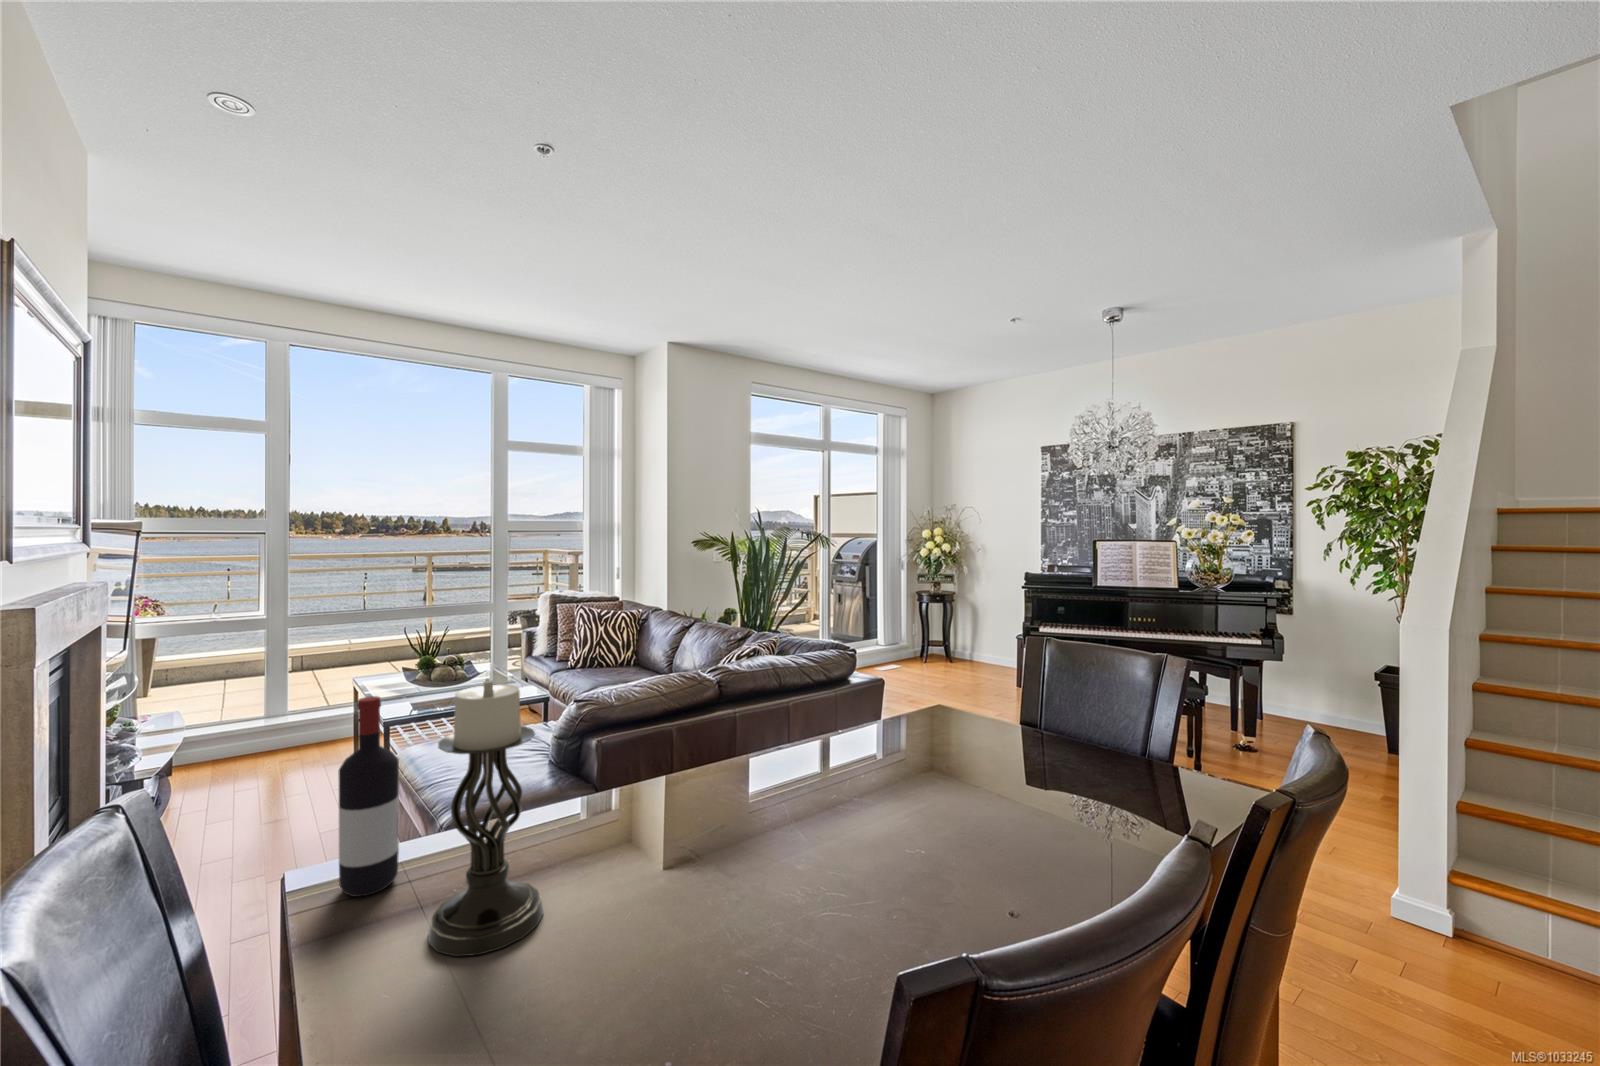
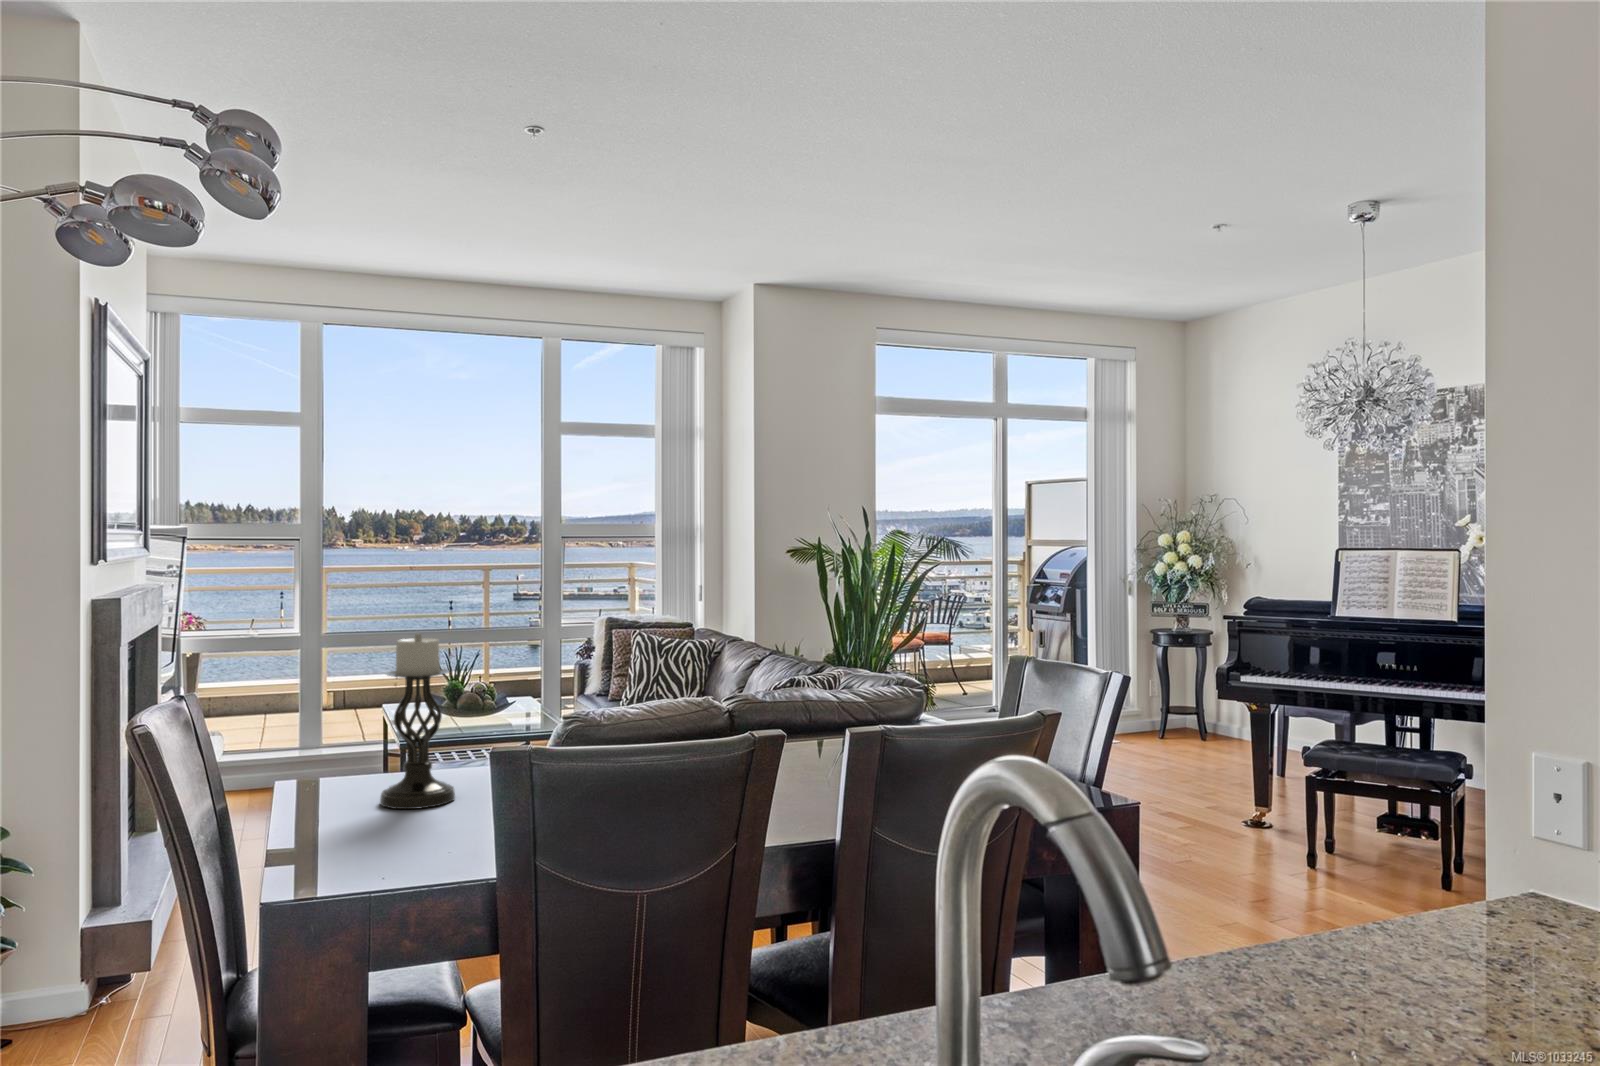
wine bottle: present [338,696,399,897] -> none [333,649,371,787]

